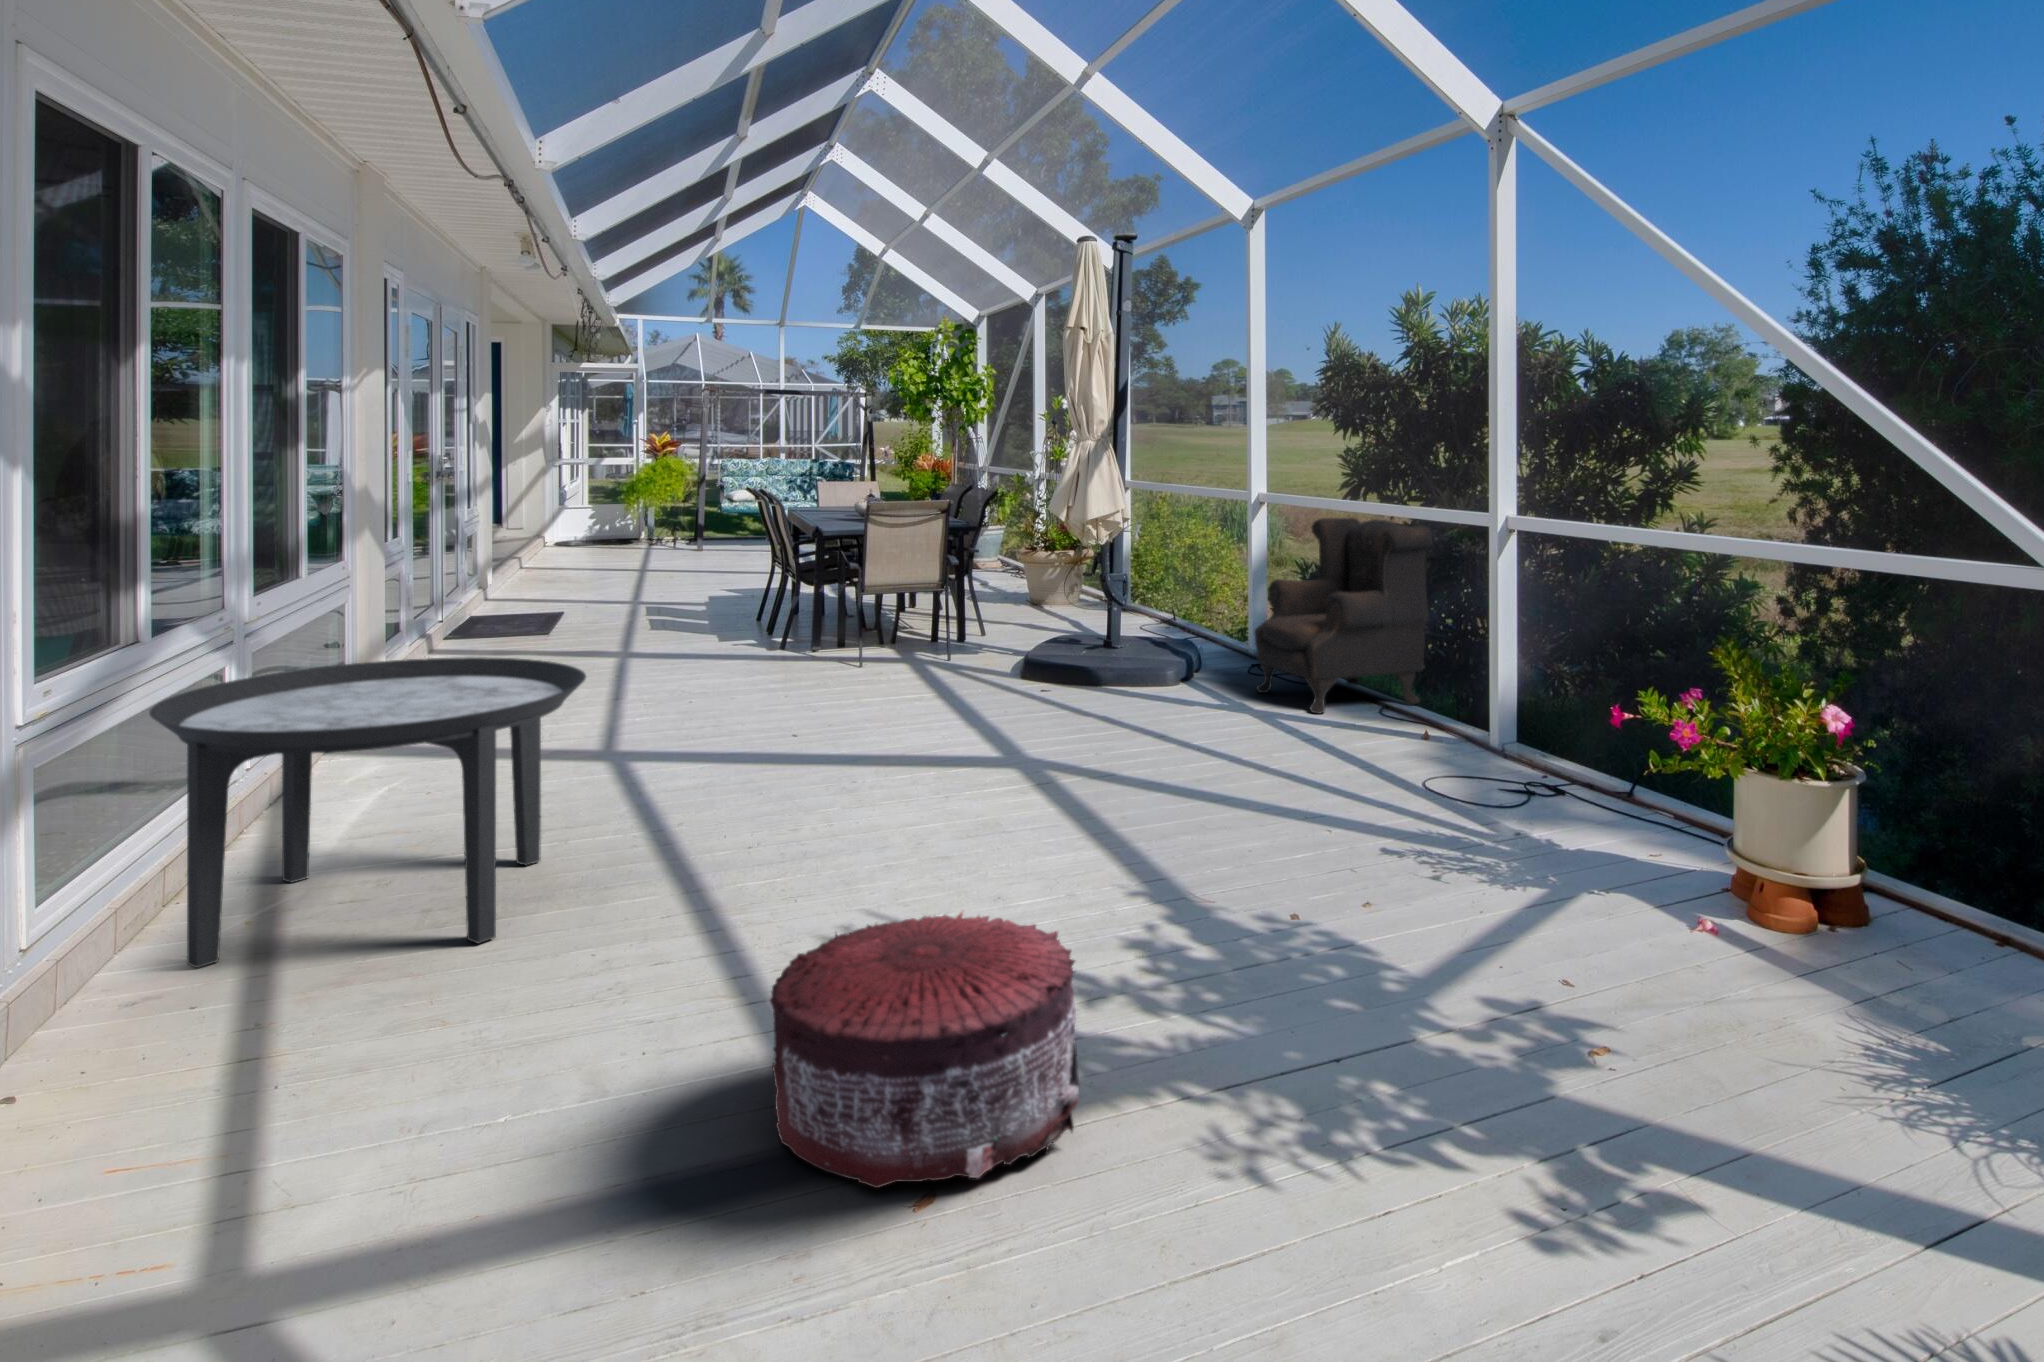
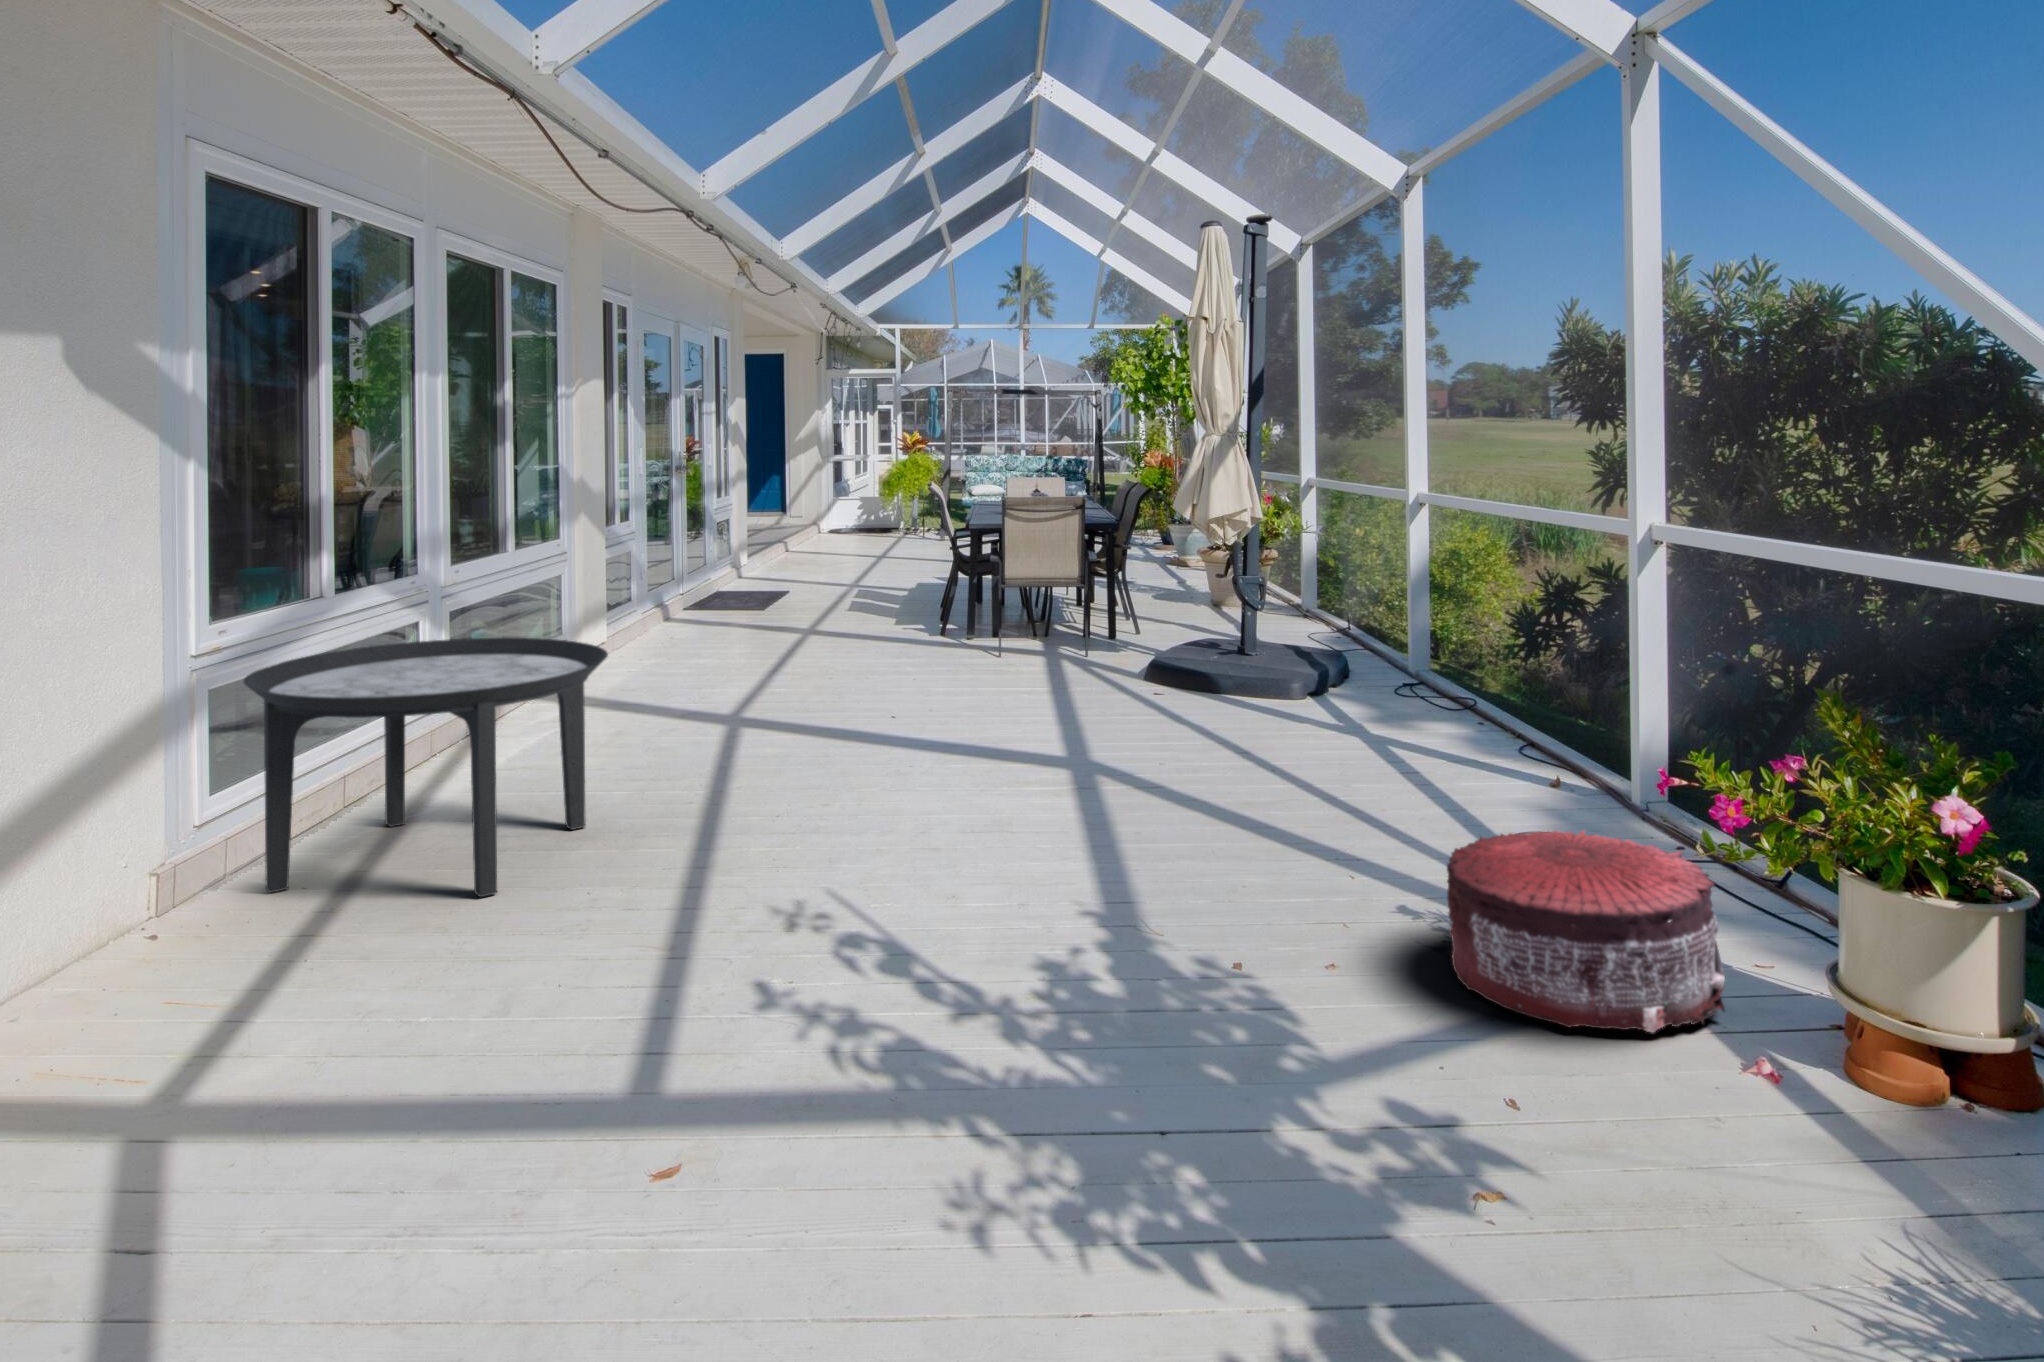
armchair: present [1255,518,1432,714] -> none [1384,522,1581,738]
pouf: present [770,913,1079,1188] -> present [1447,830,1725,1032]

